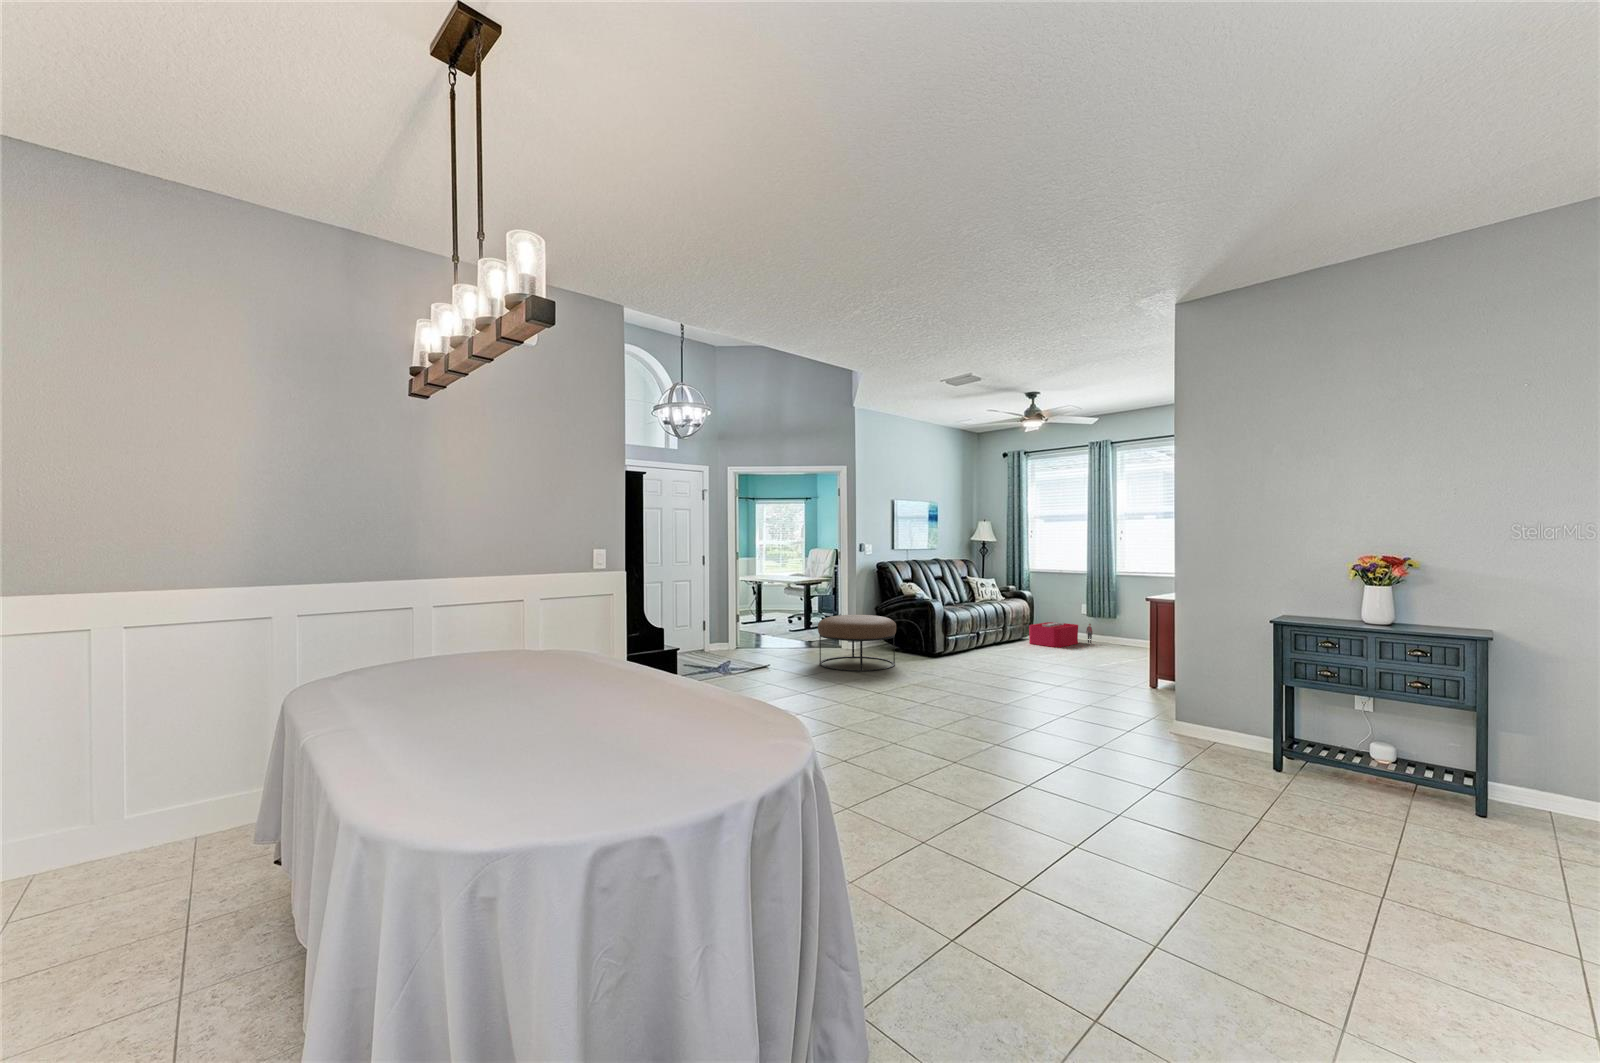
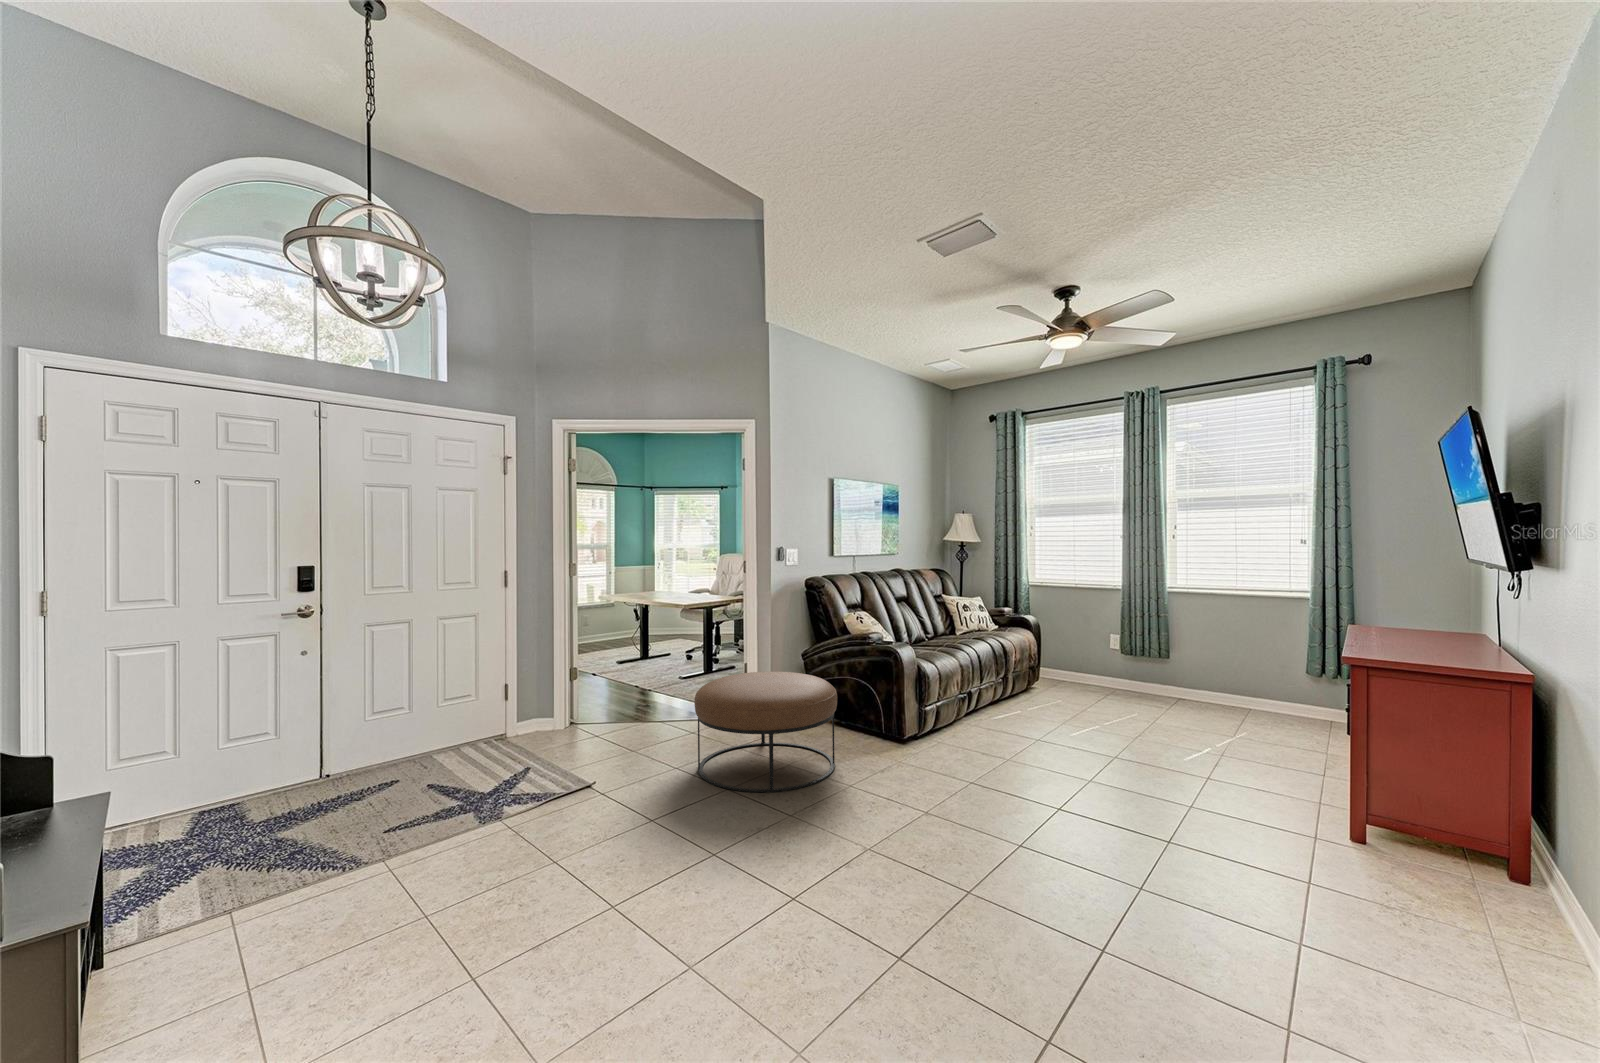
storage bin: present [1029,622,1093,647] -> none [1038,662,1131,706]

